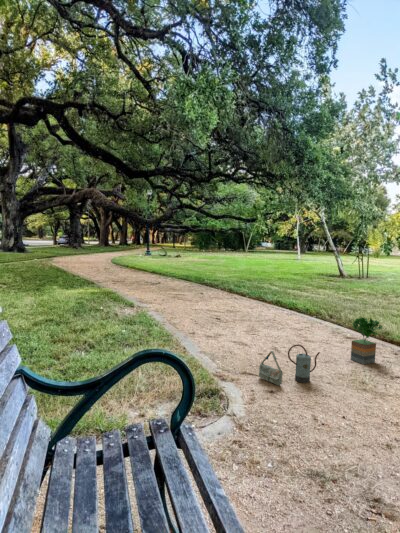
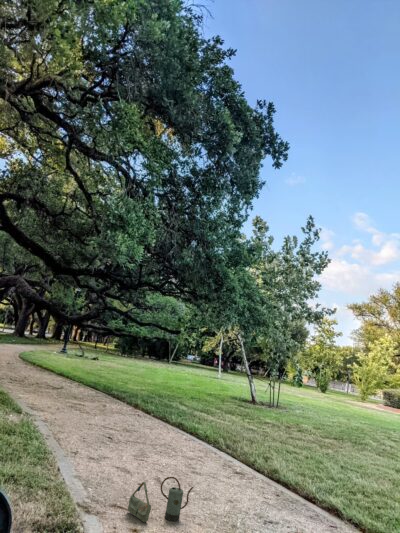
potted tree: present [351,317,382,364] -> none [230,451,263,505]

